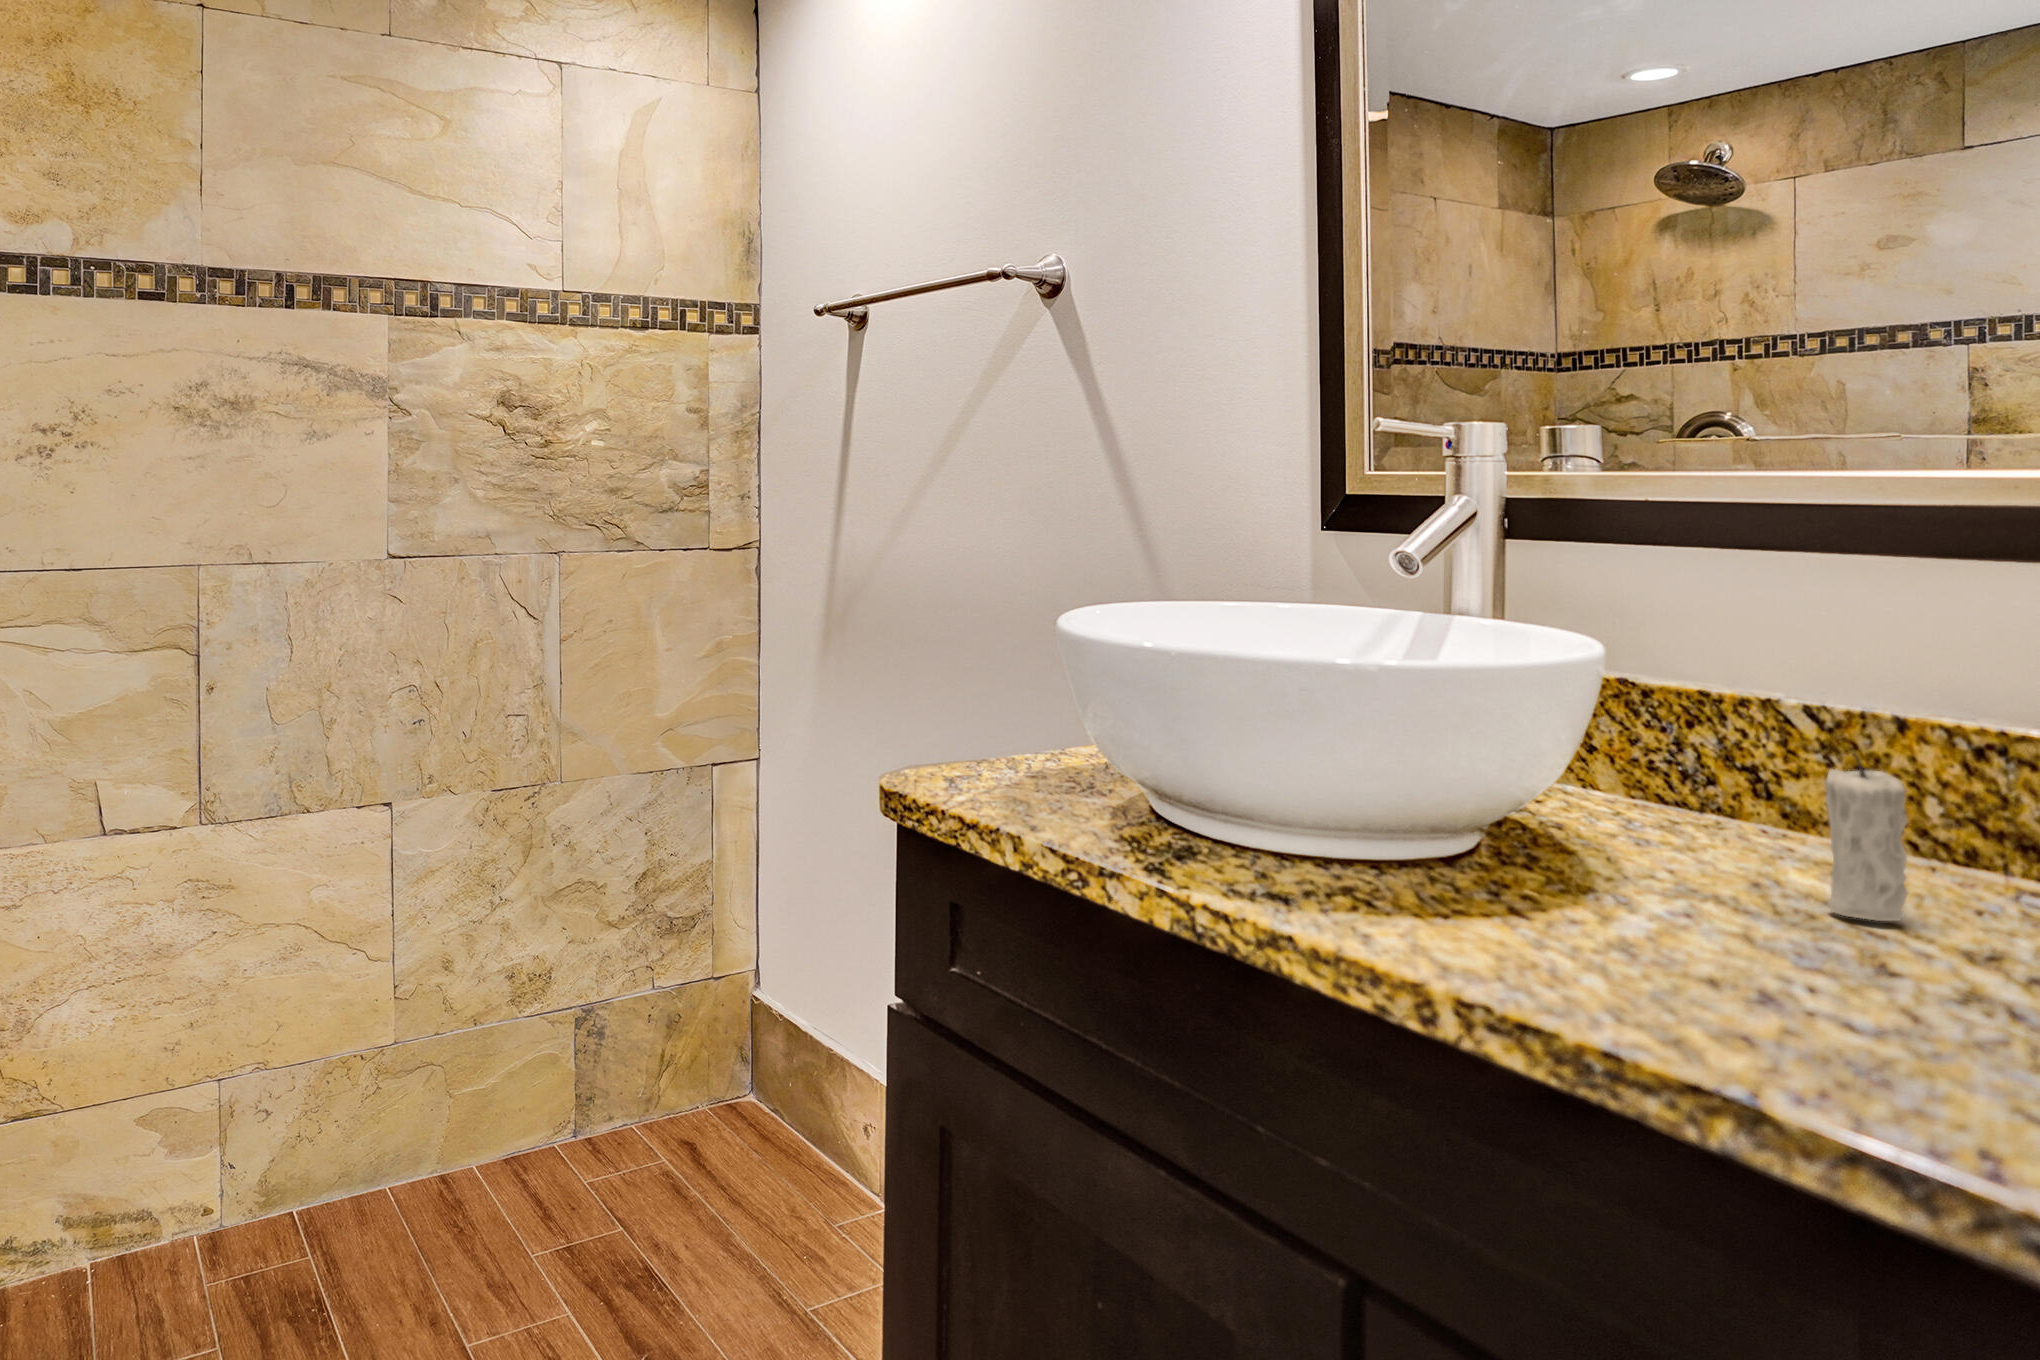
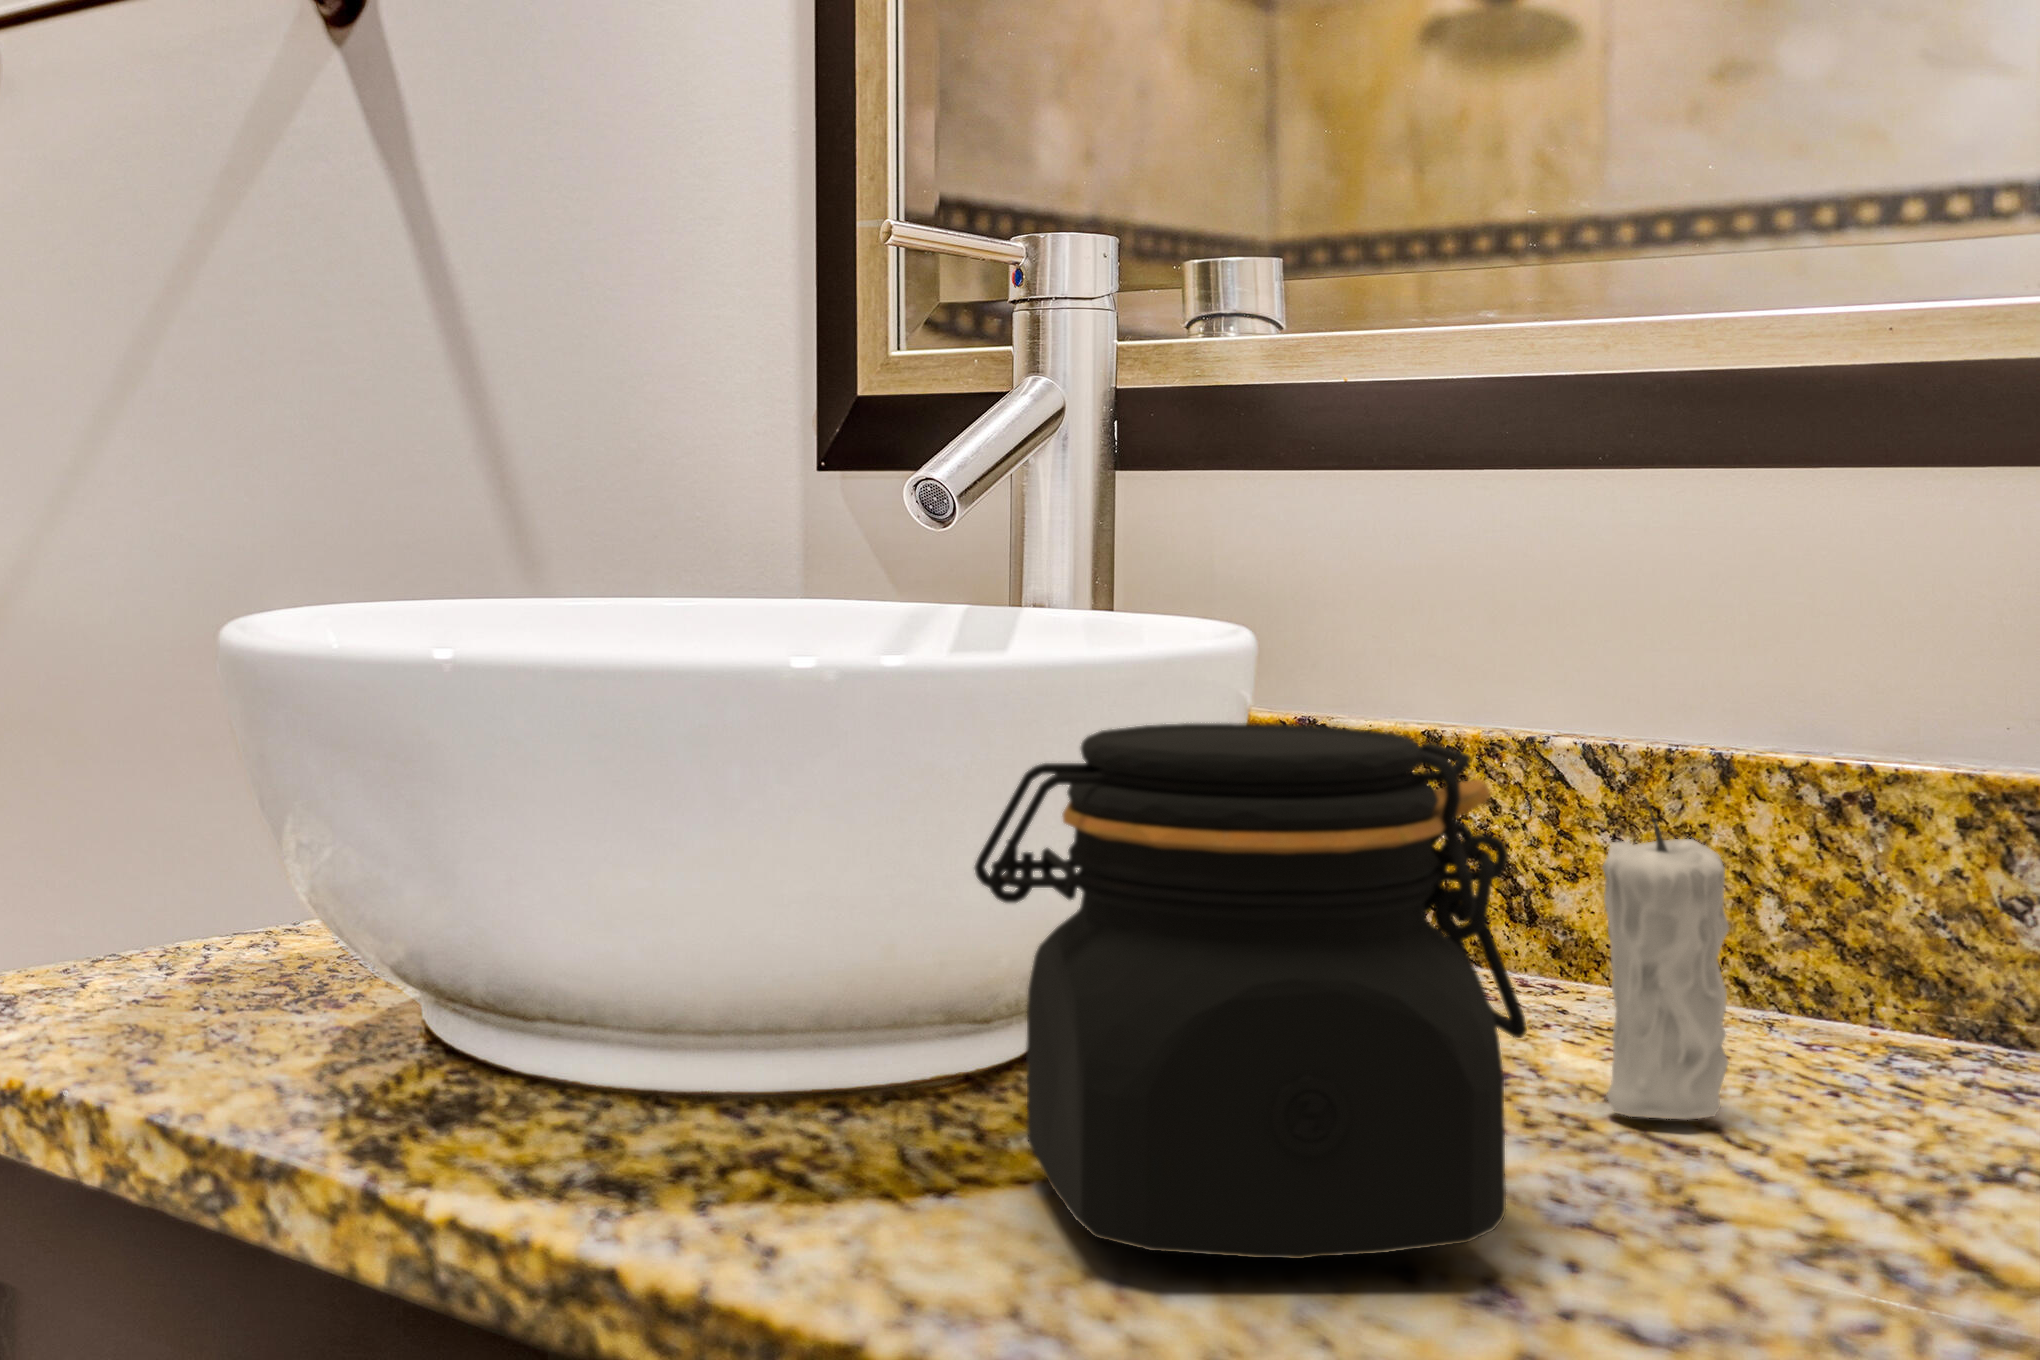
jar: none [1464,701,1785,975] -> present [975,723,1527,1259]

